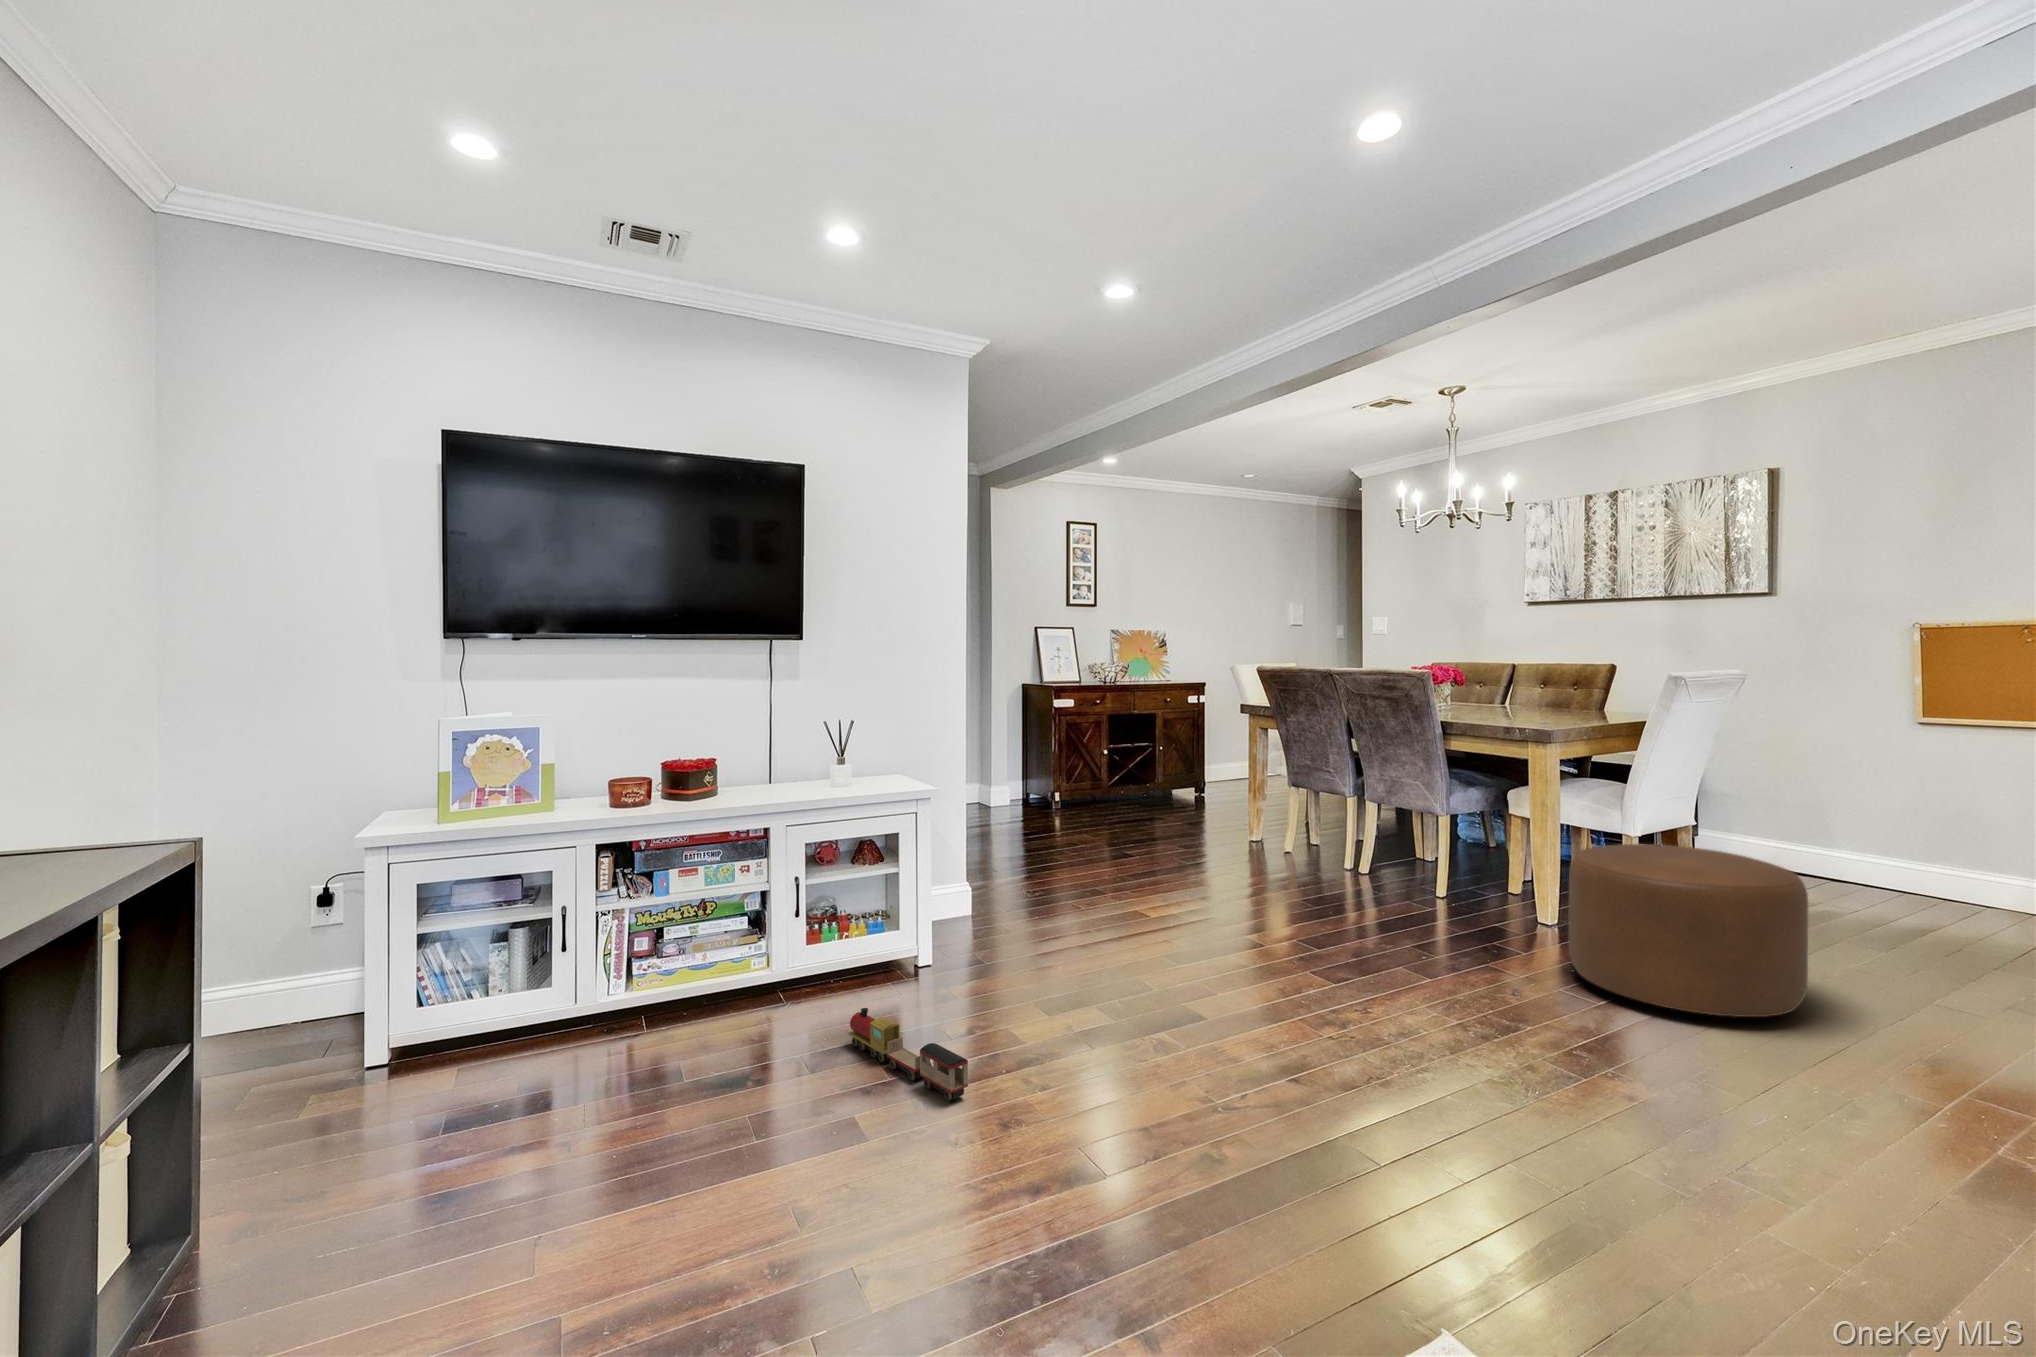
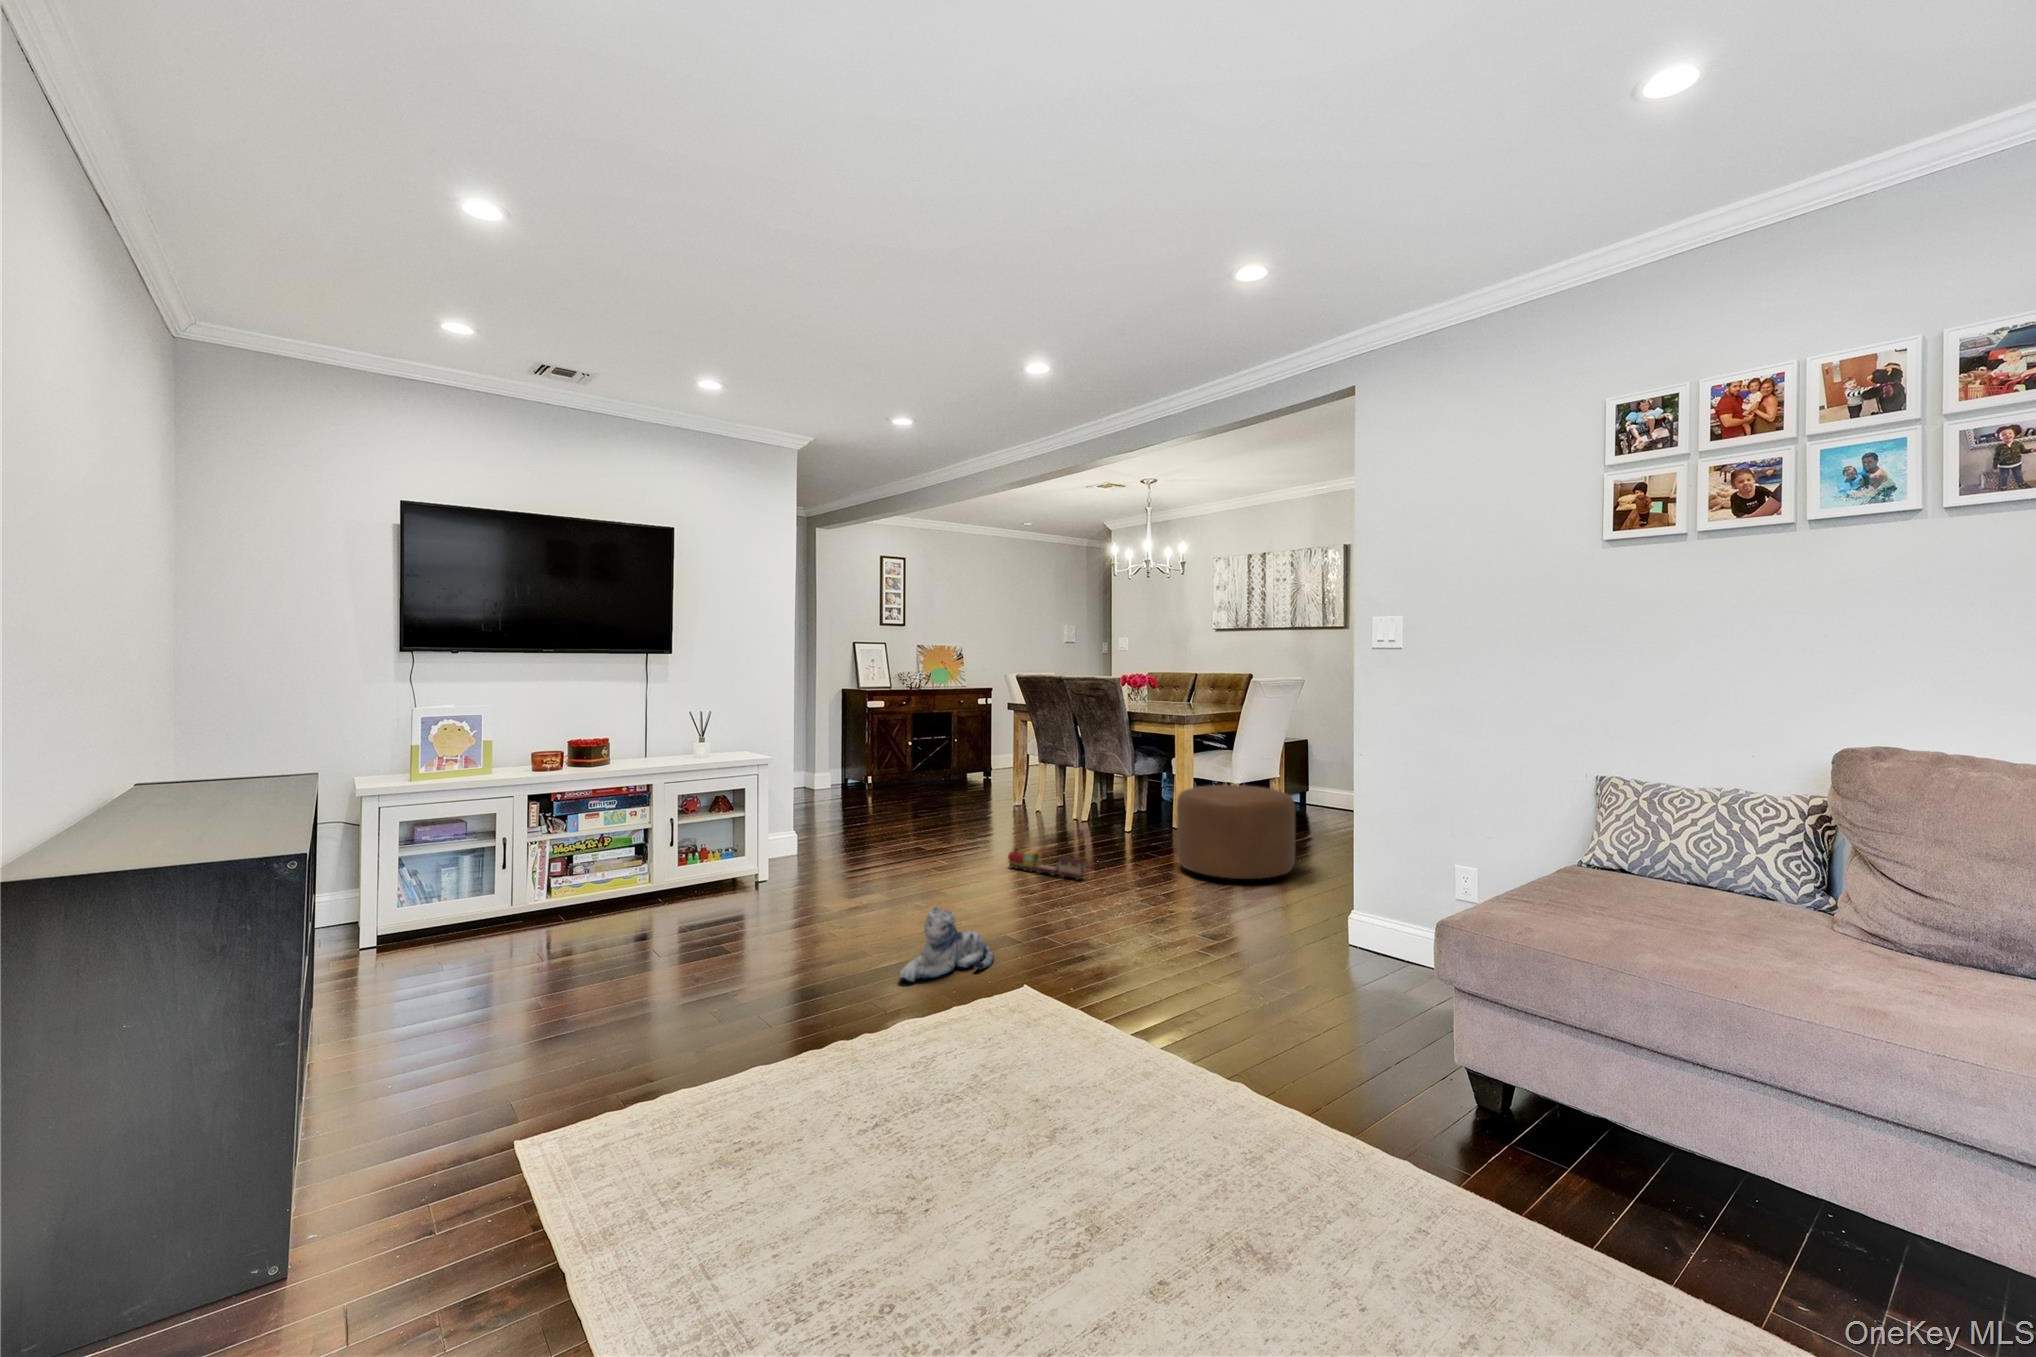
toy train: present [848,1008,968,1101] -> present [1008,849,1085,879]
plush toy: none [1174,1100,1341,1256] -> present [900,907,994,981]

